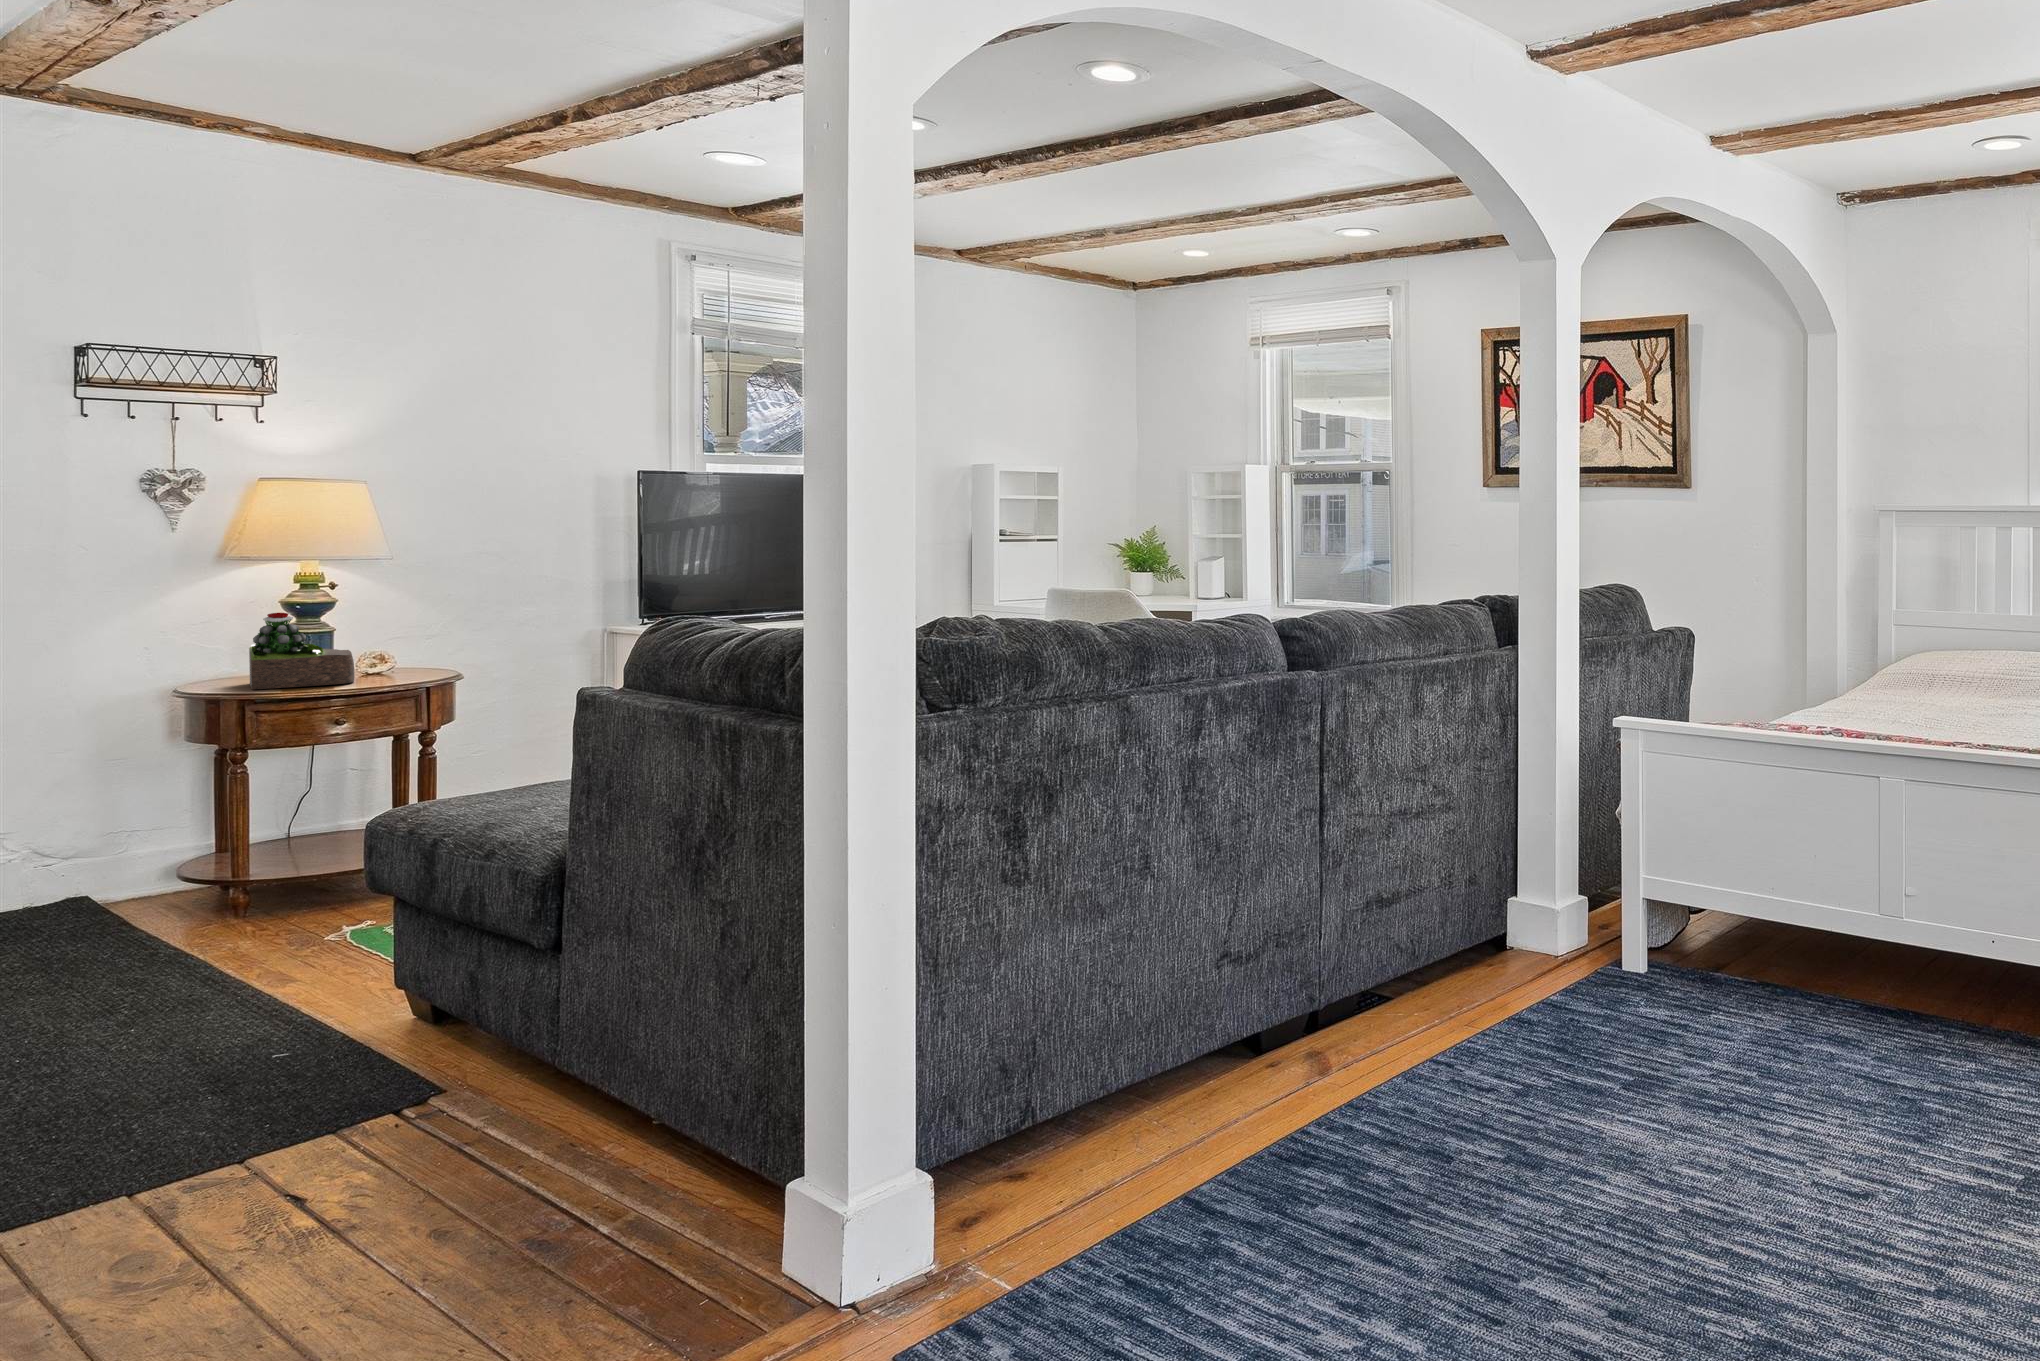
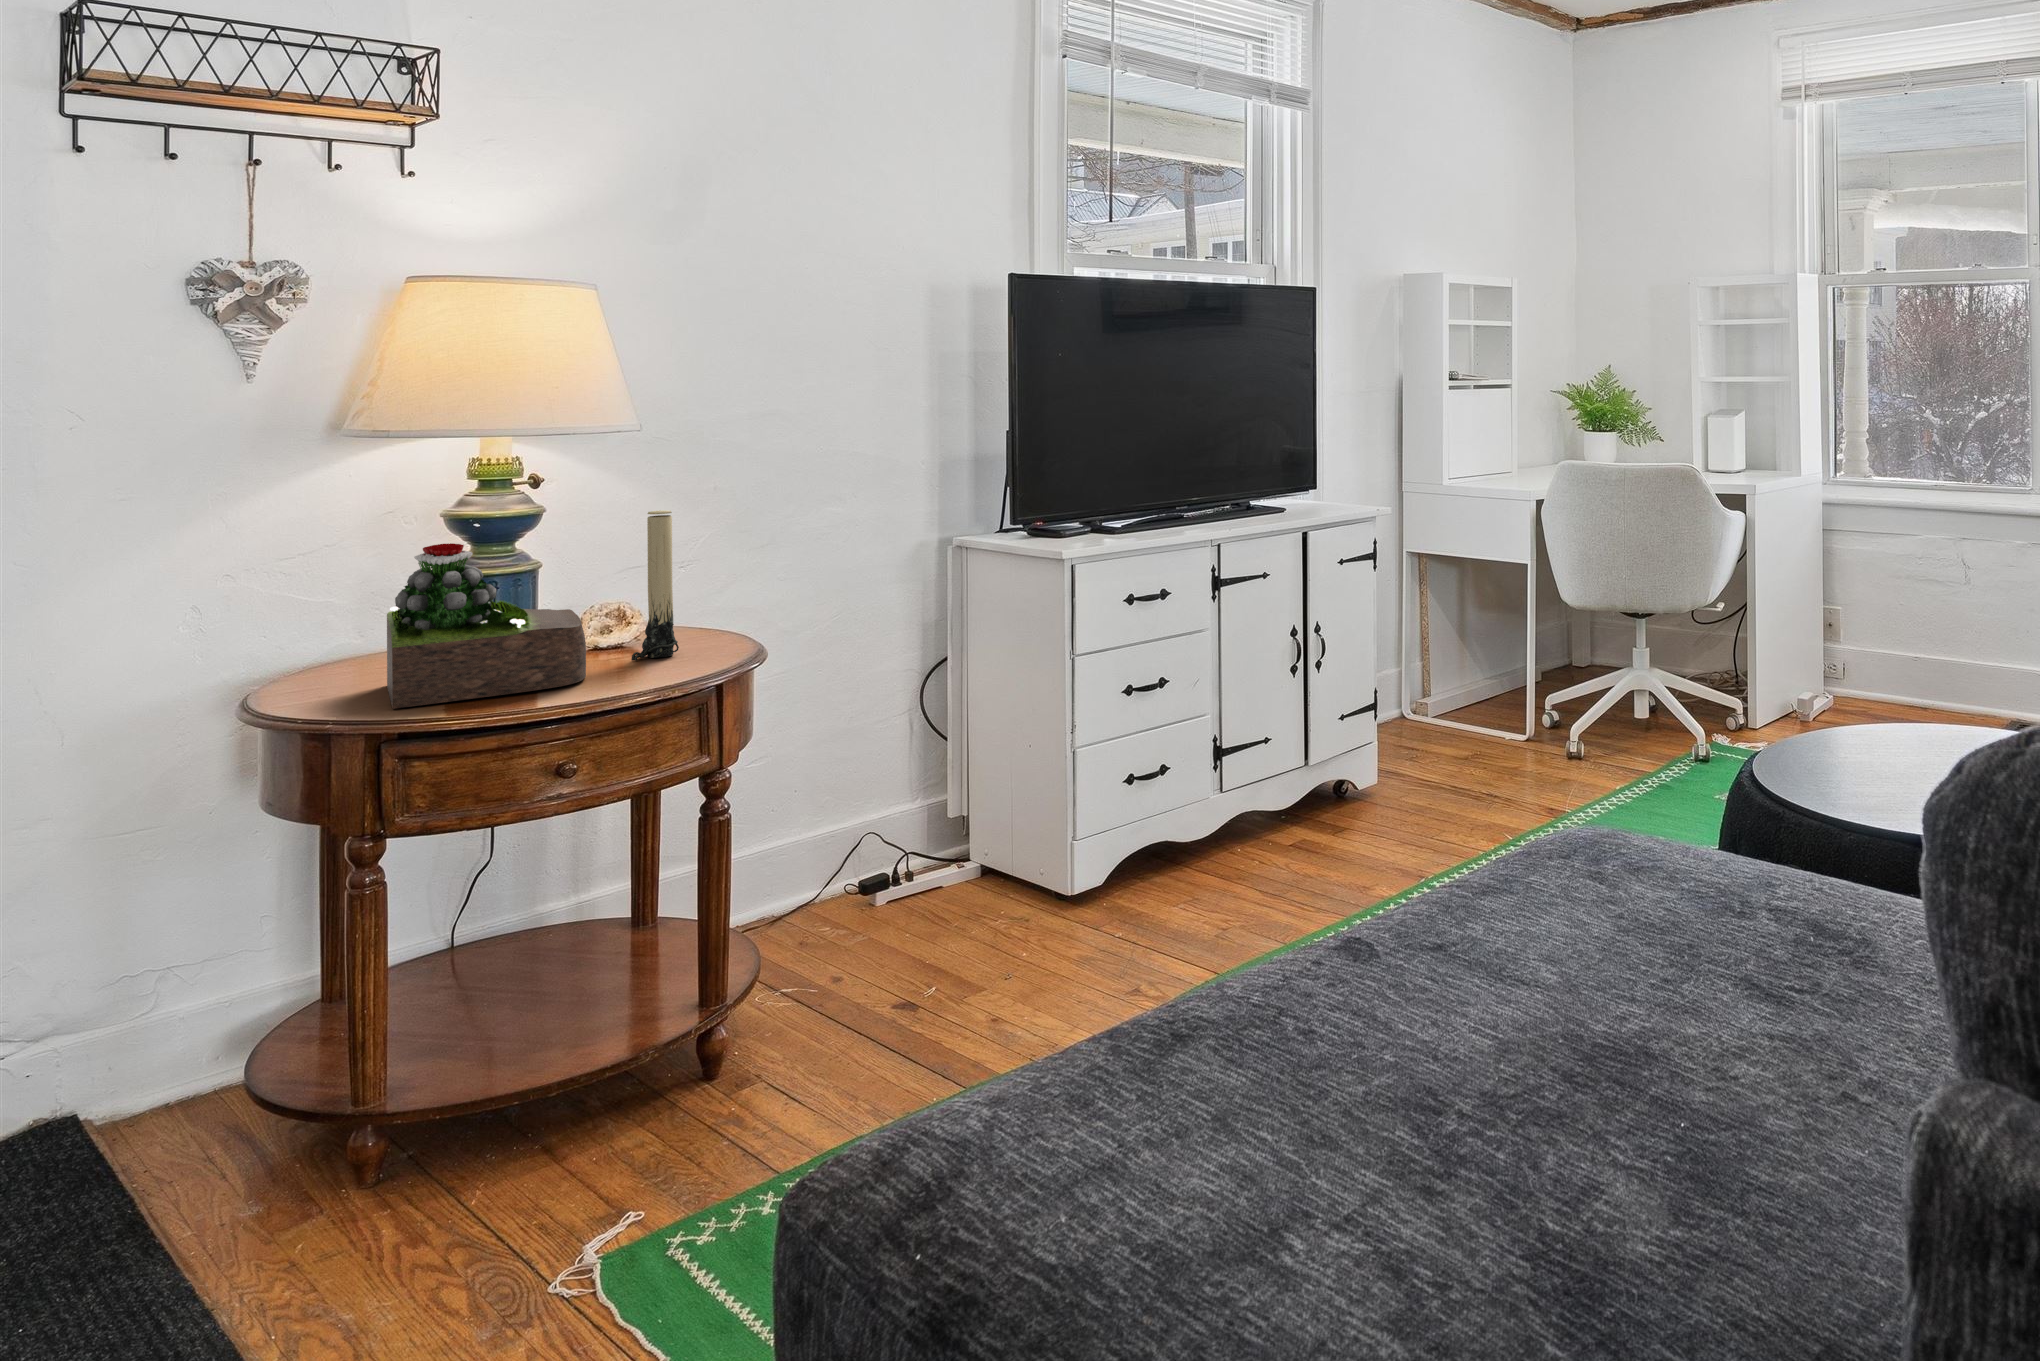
candle: none [382,600,410,677] -> present [631,510,679,661]

